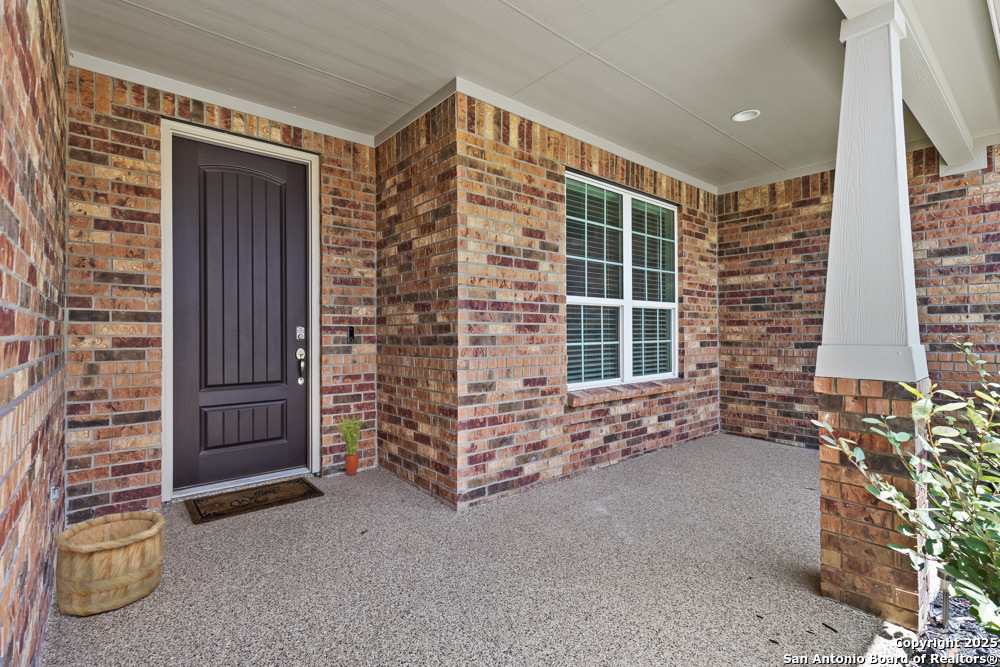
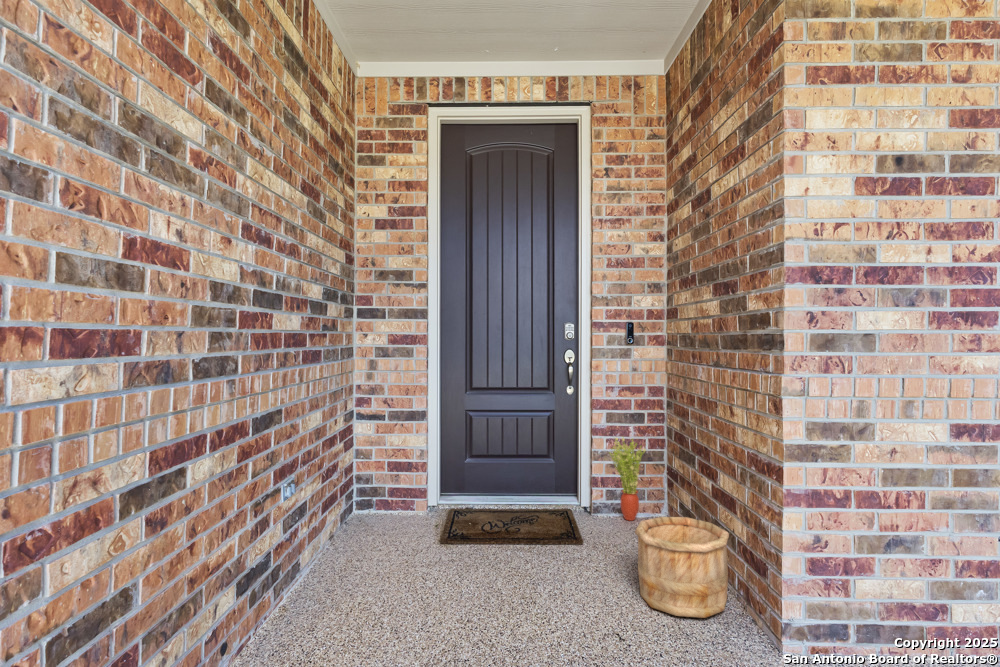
wooden bucket: present [54,511,167,616] -> present [635,517,729,618]

